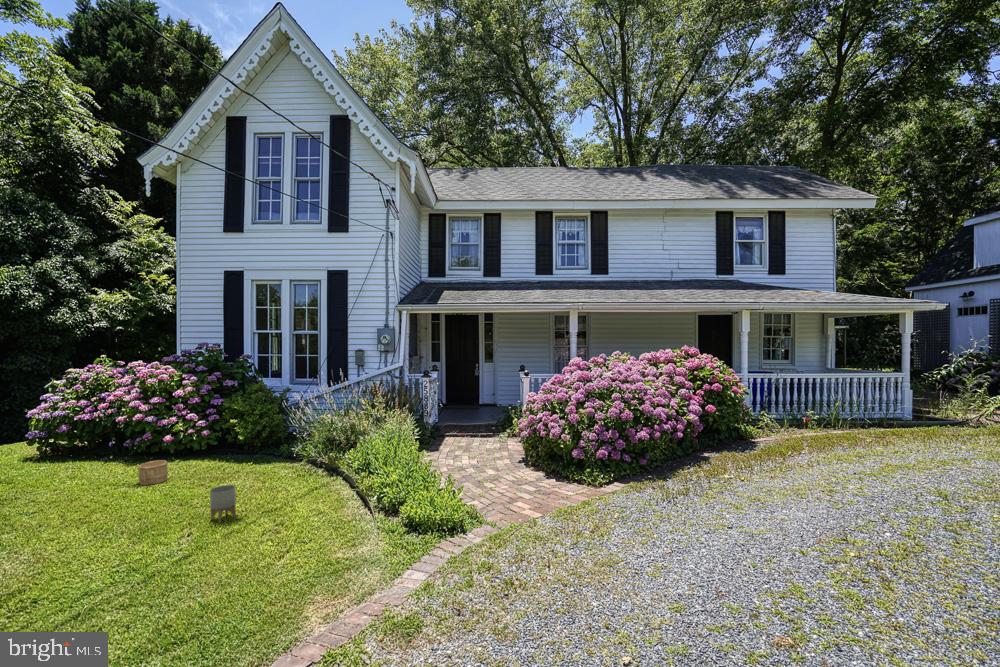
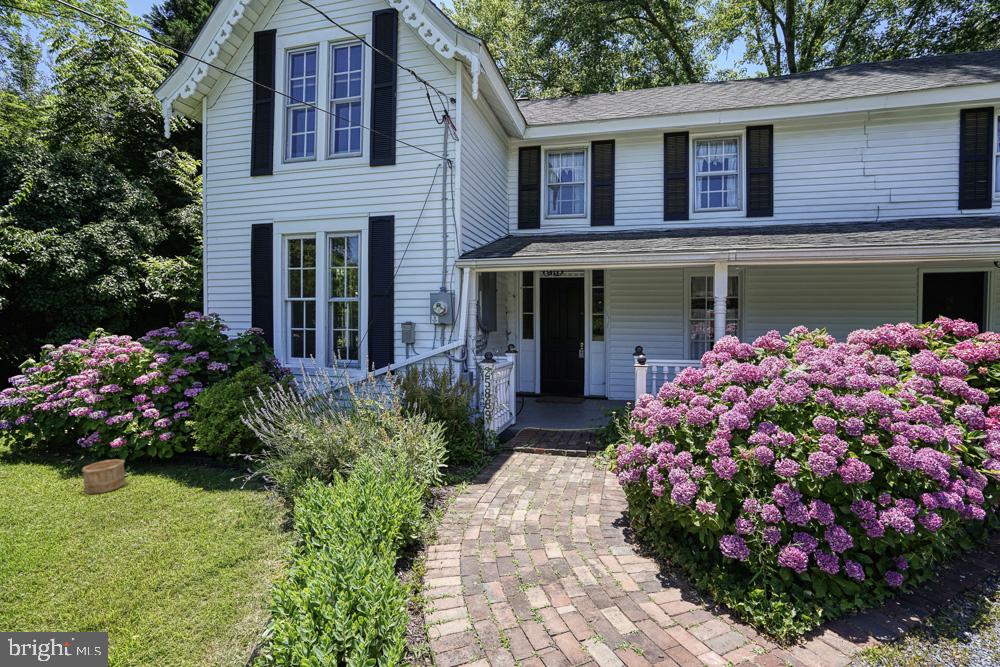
planter: present [210,485,236,523] -> none [25,541,81,615]

